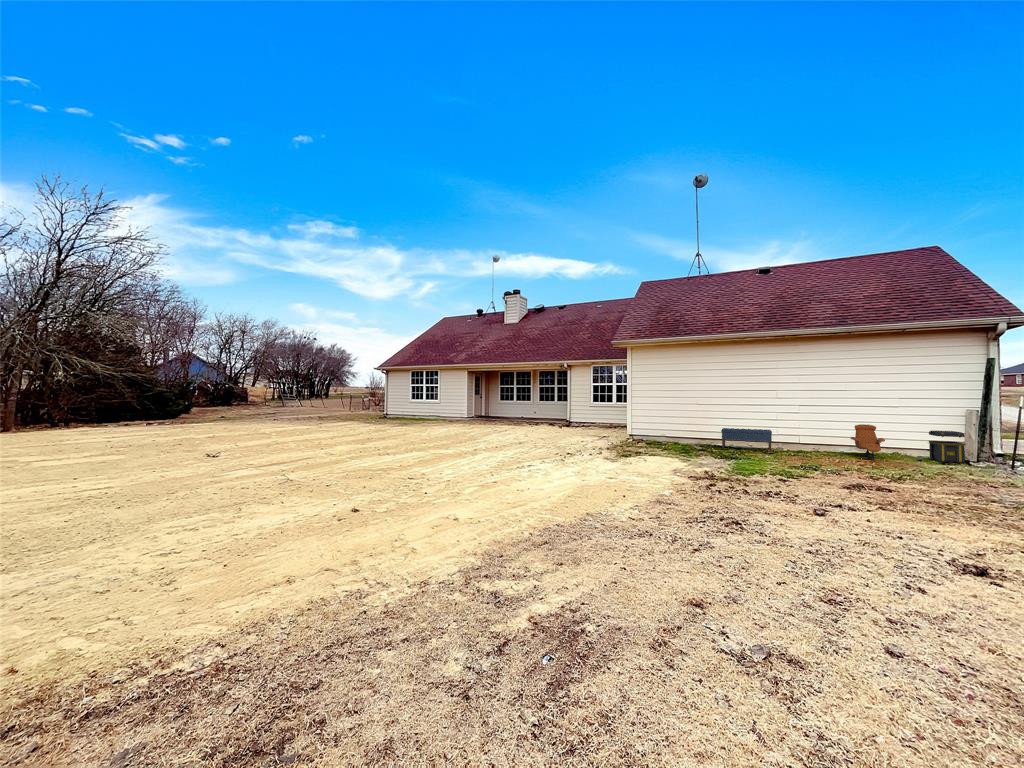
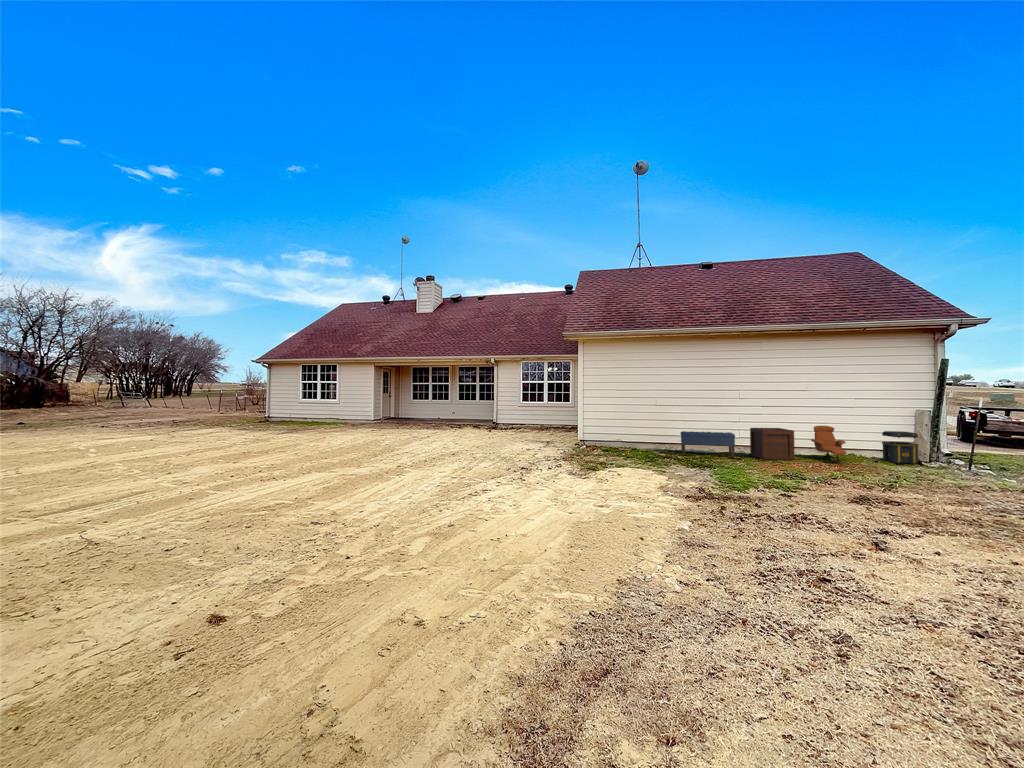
wooden crate: none [790,426,830,456] -> present [750,428,795,460]

